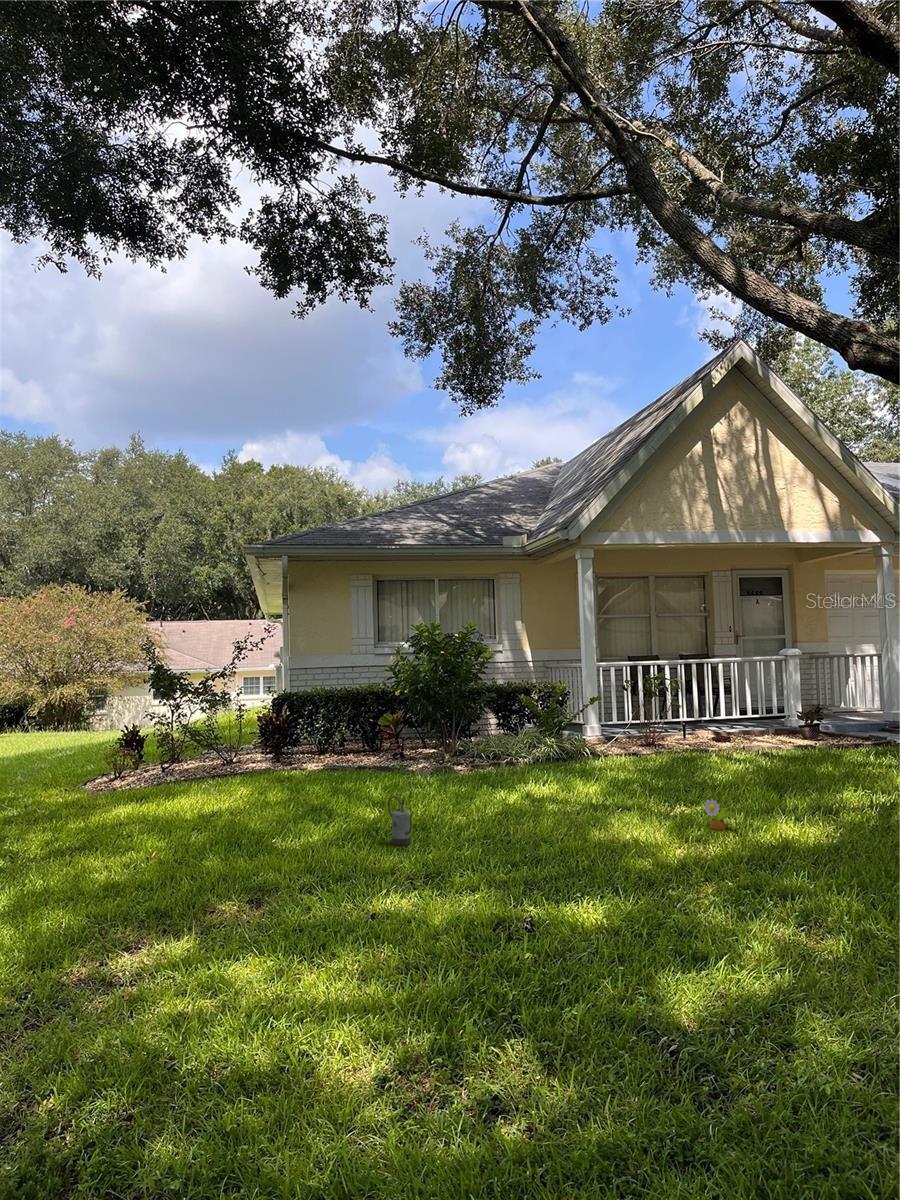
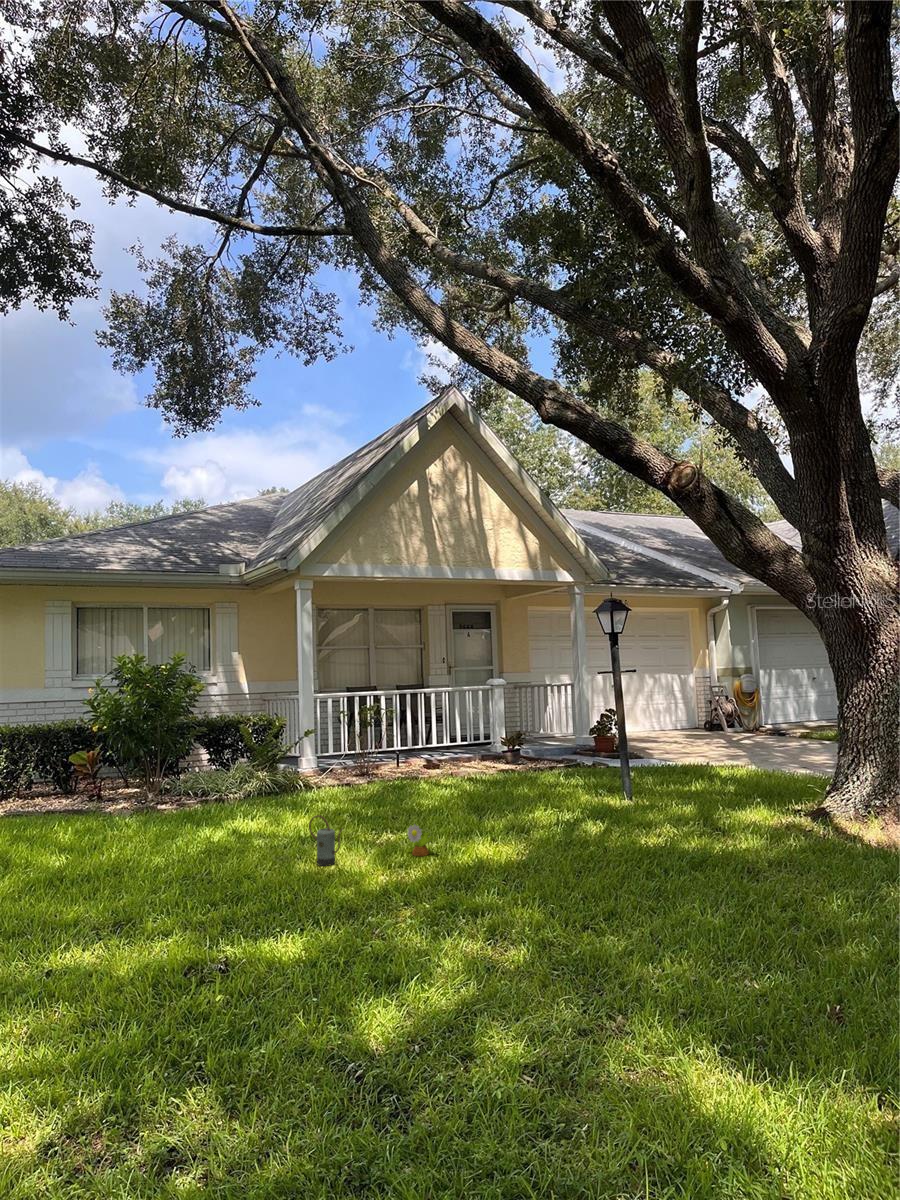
watering can: present [388,796,414,846] -> present [309,815,343,866]

